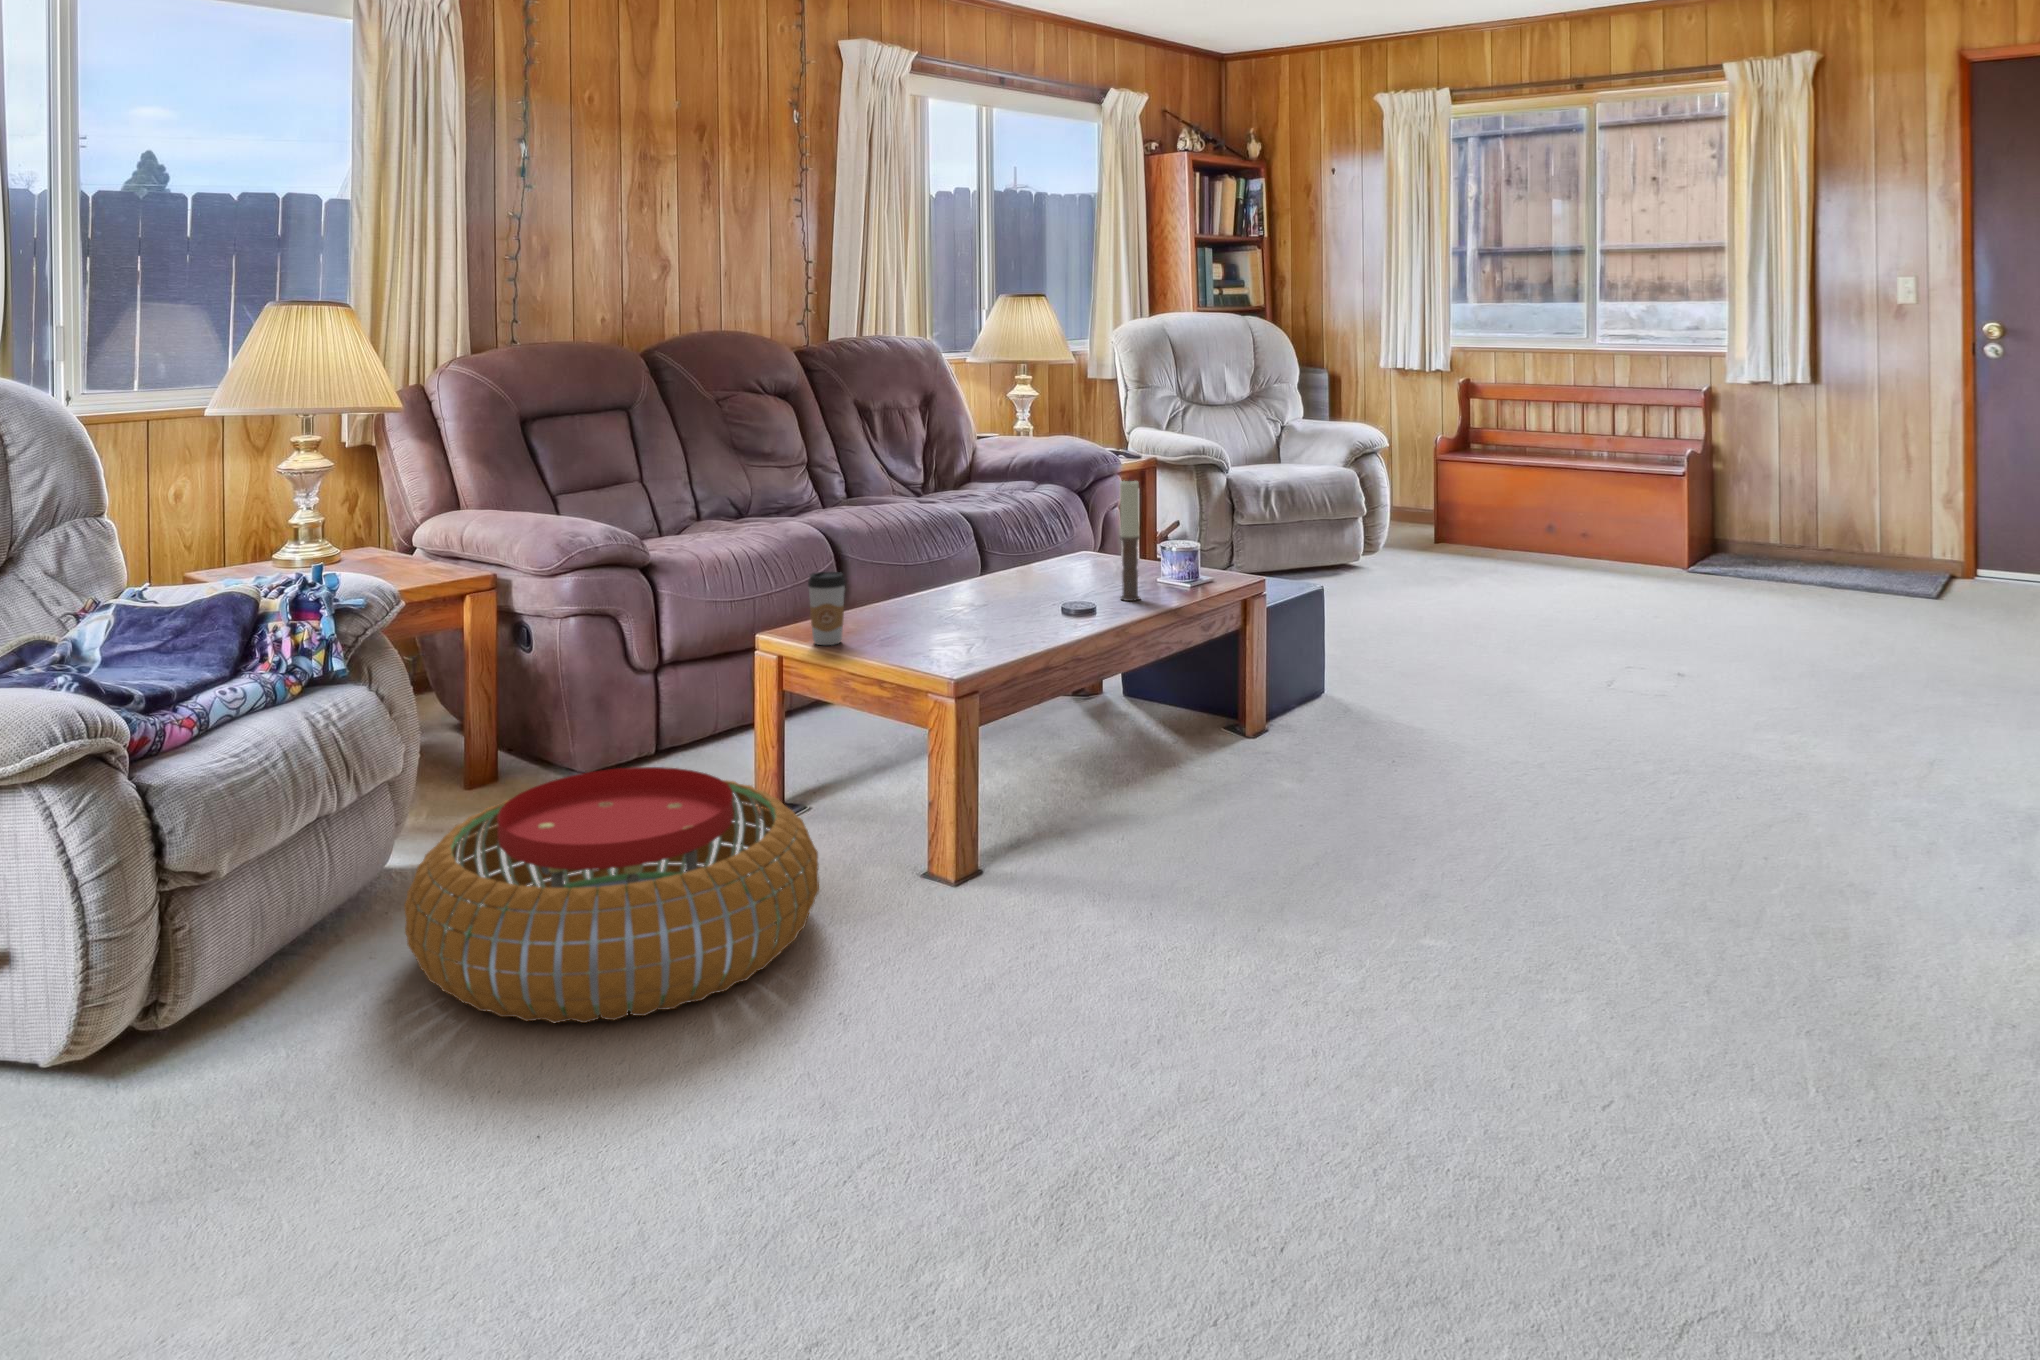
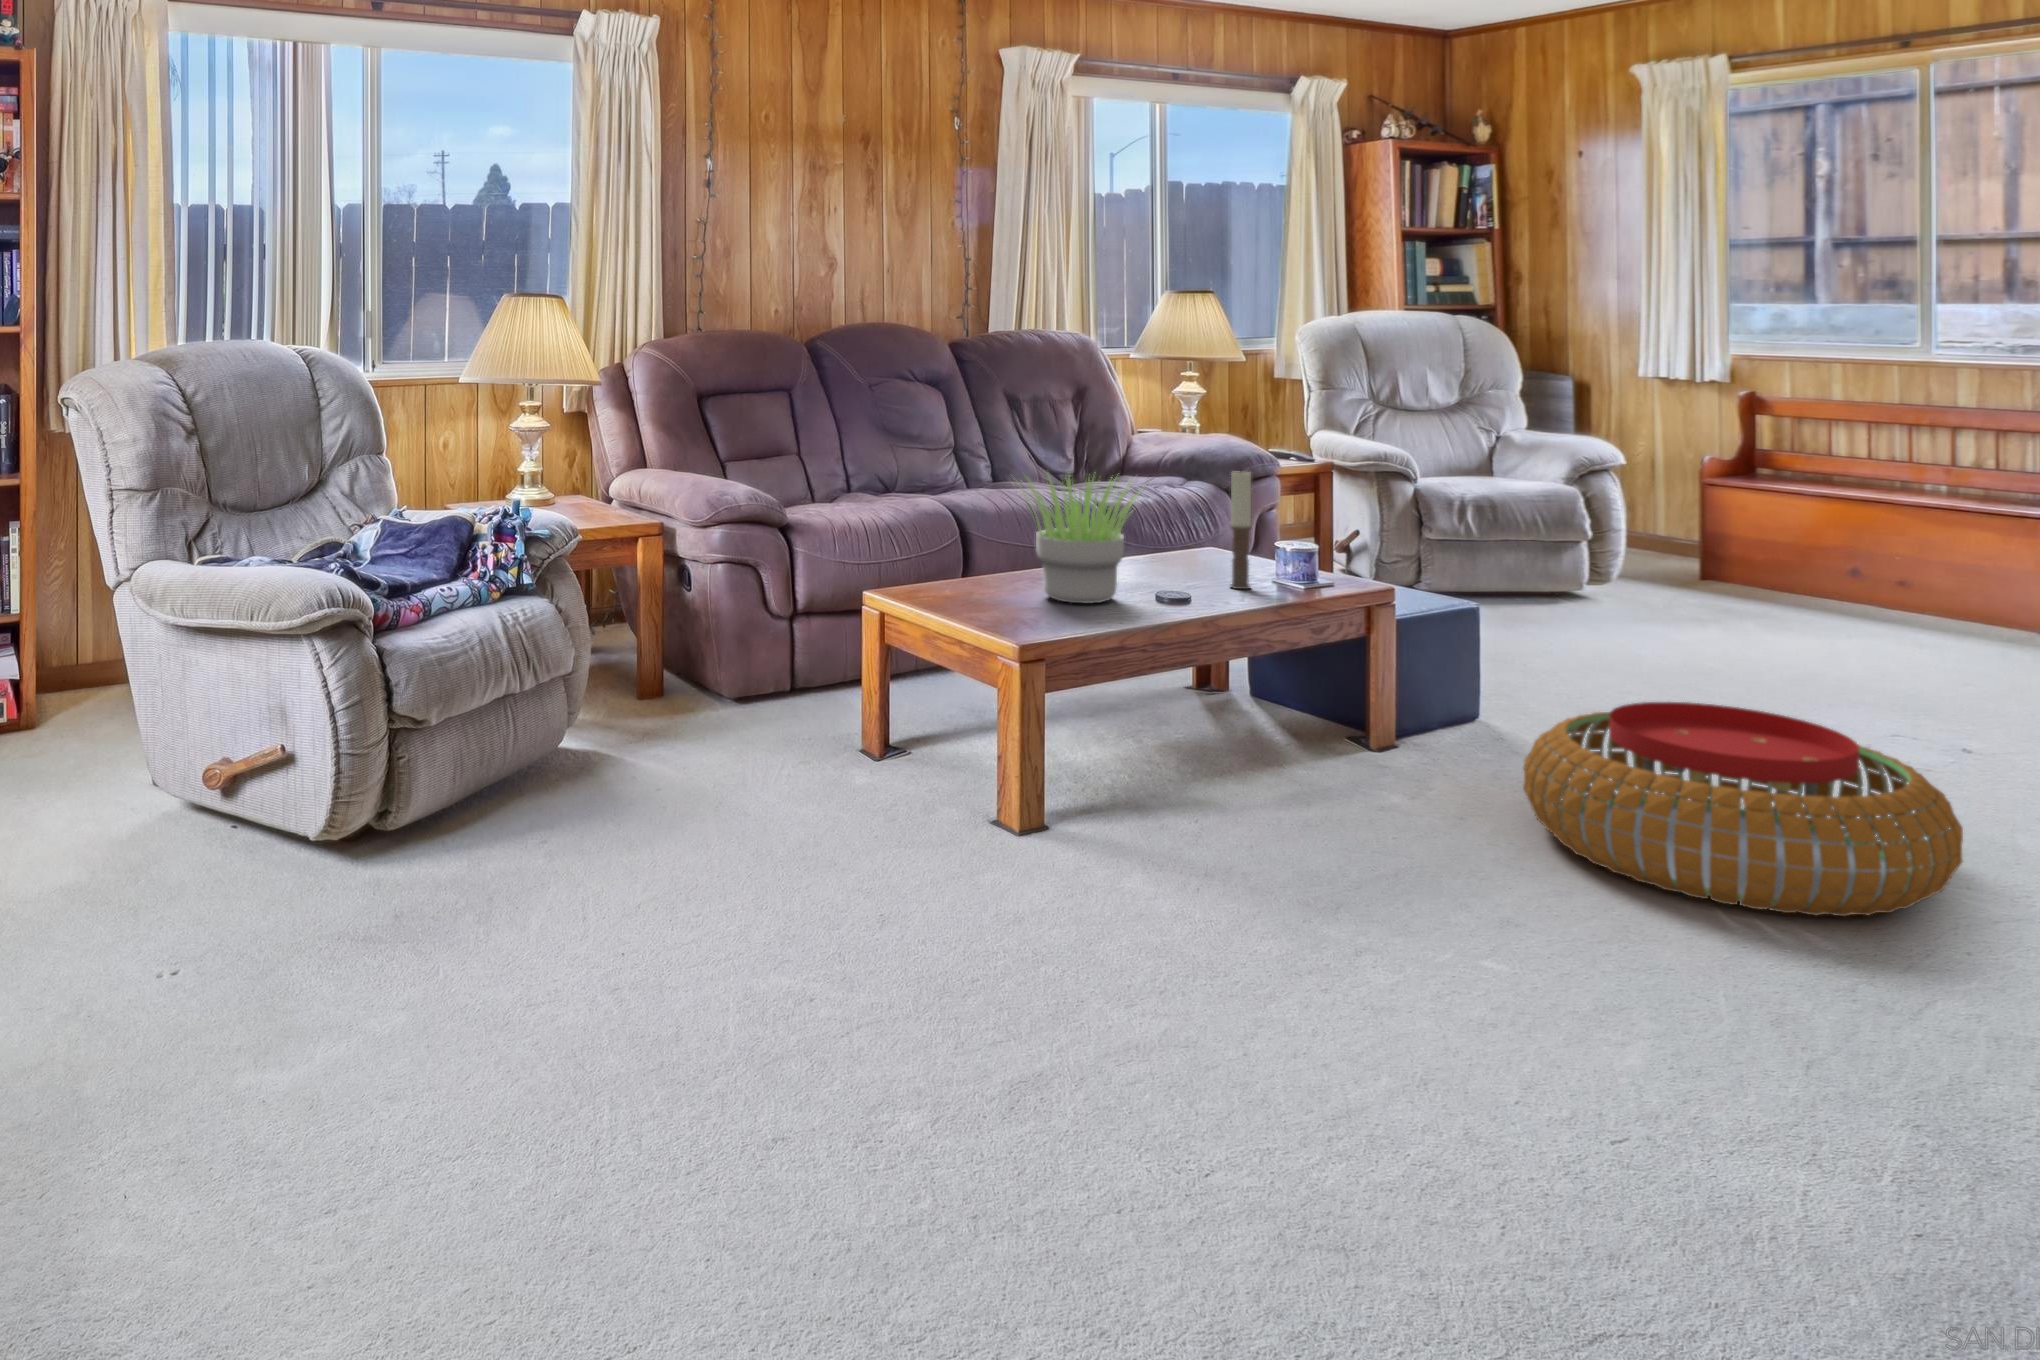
potted plant: none [903,487,1054,631] -> present [1023,477,1145,603]
coffee cup: present [808,572,845,645] -> none [912,537,947,602]
pouf: present [404,767,819,1023] -> present [1523,702,1963,916]

